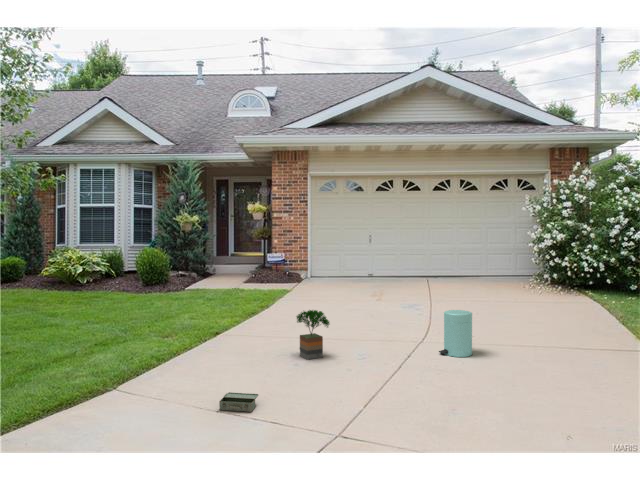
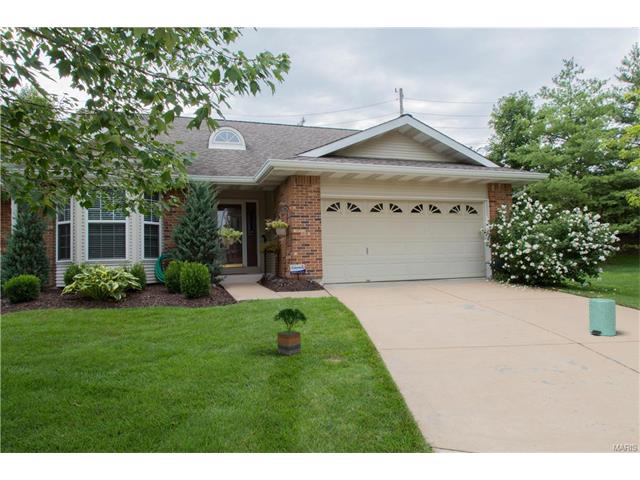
potted tree: present [296,310,329,359] -> present [275,308,307,355]
toolbox: present [219,392,258,412] -> none [576,383,624,403]

